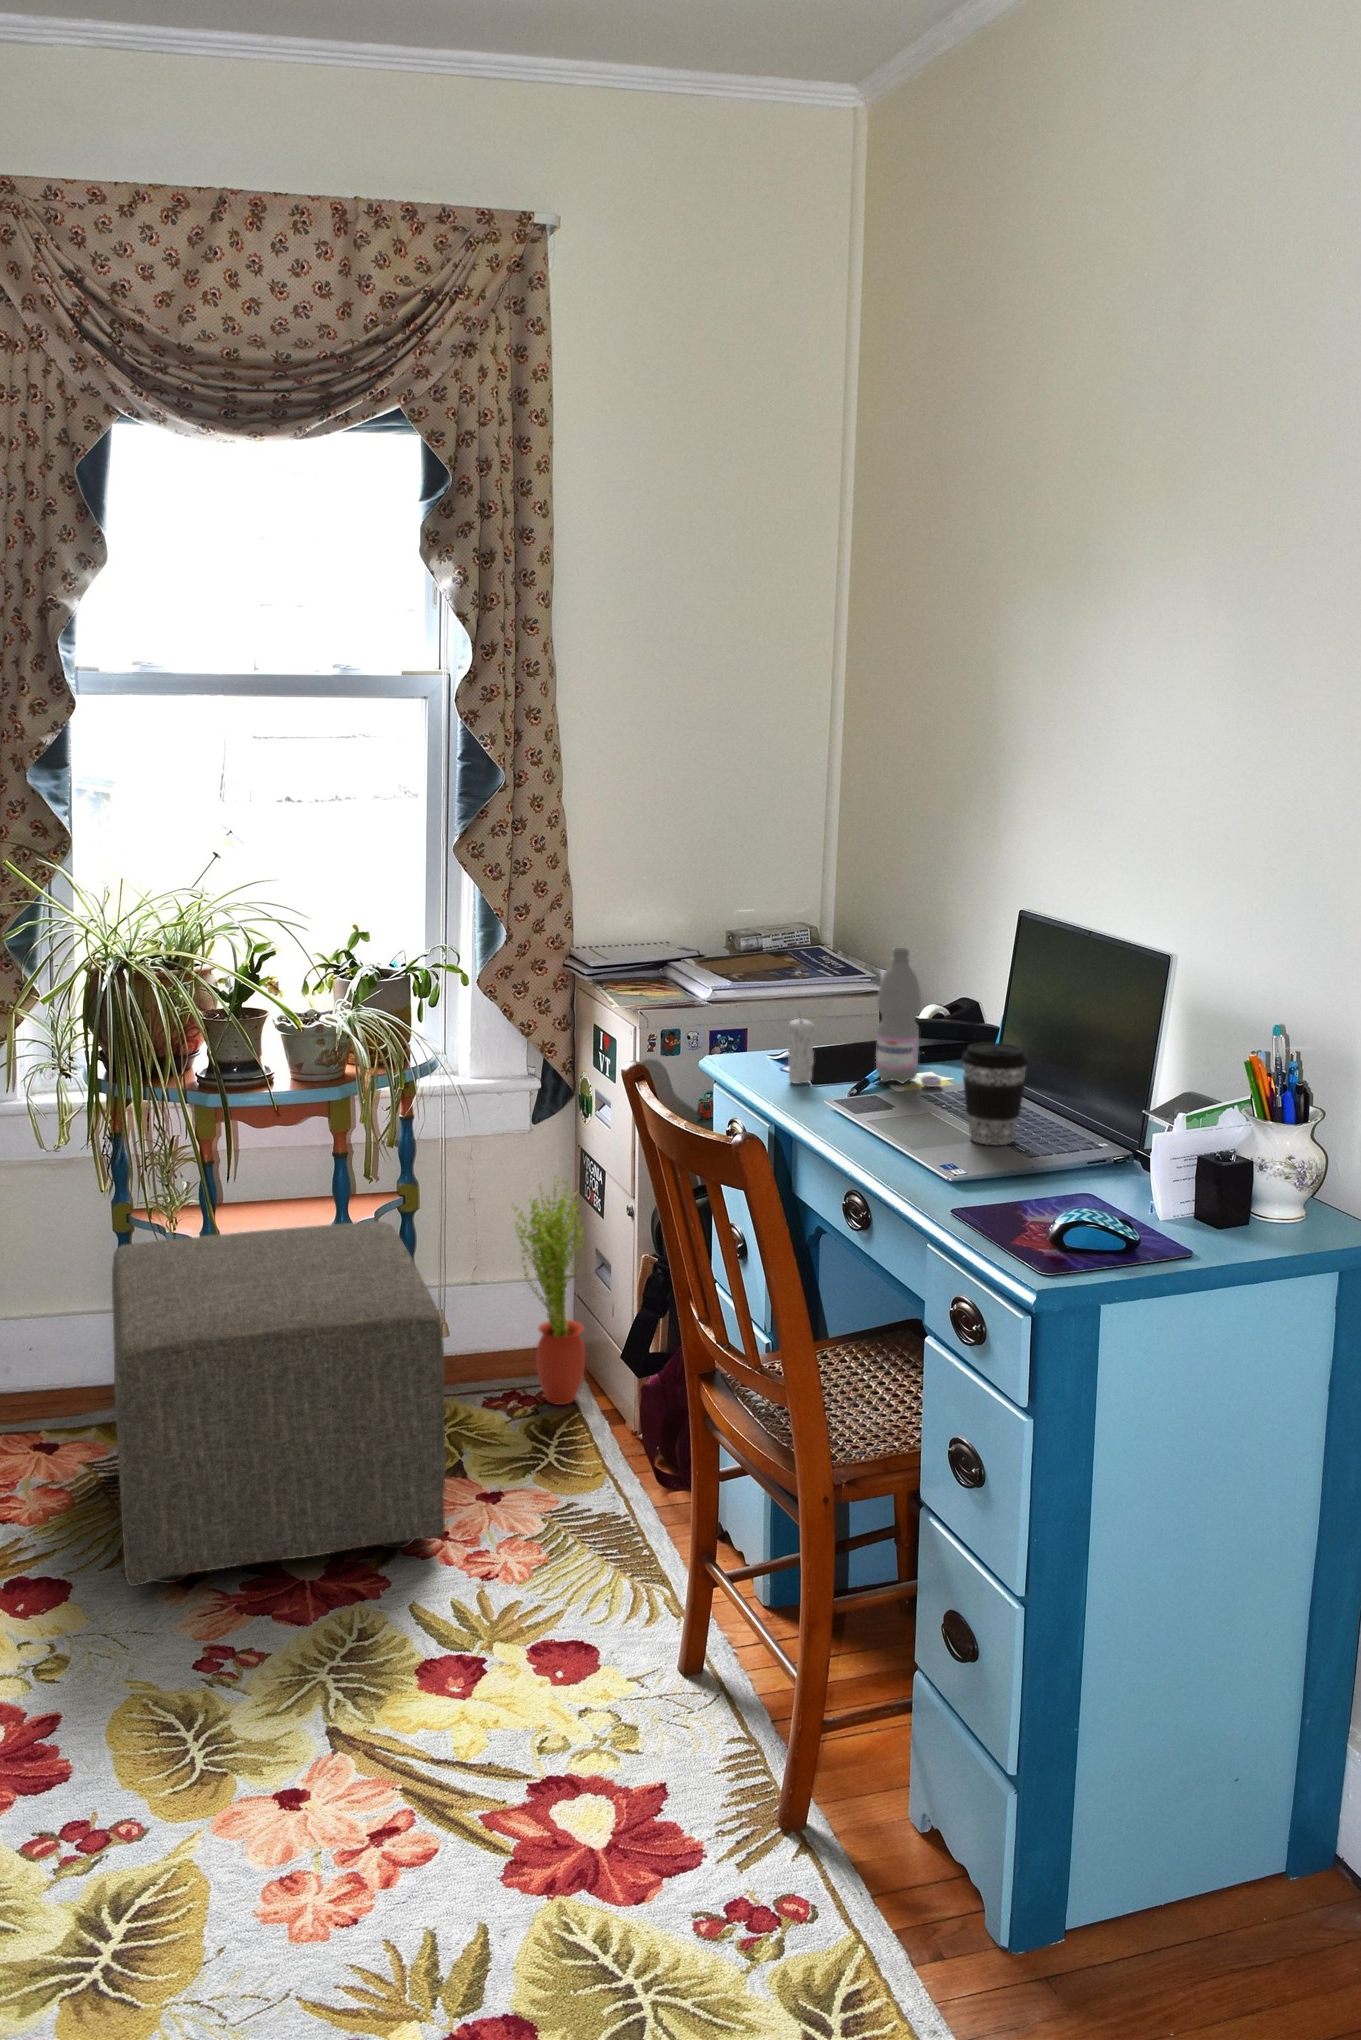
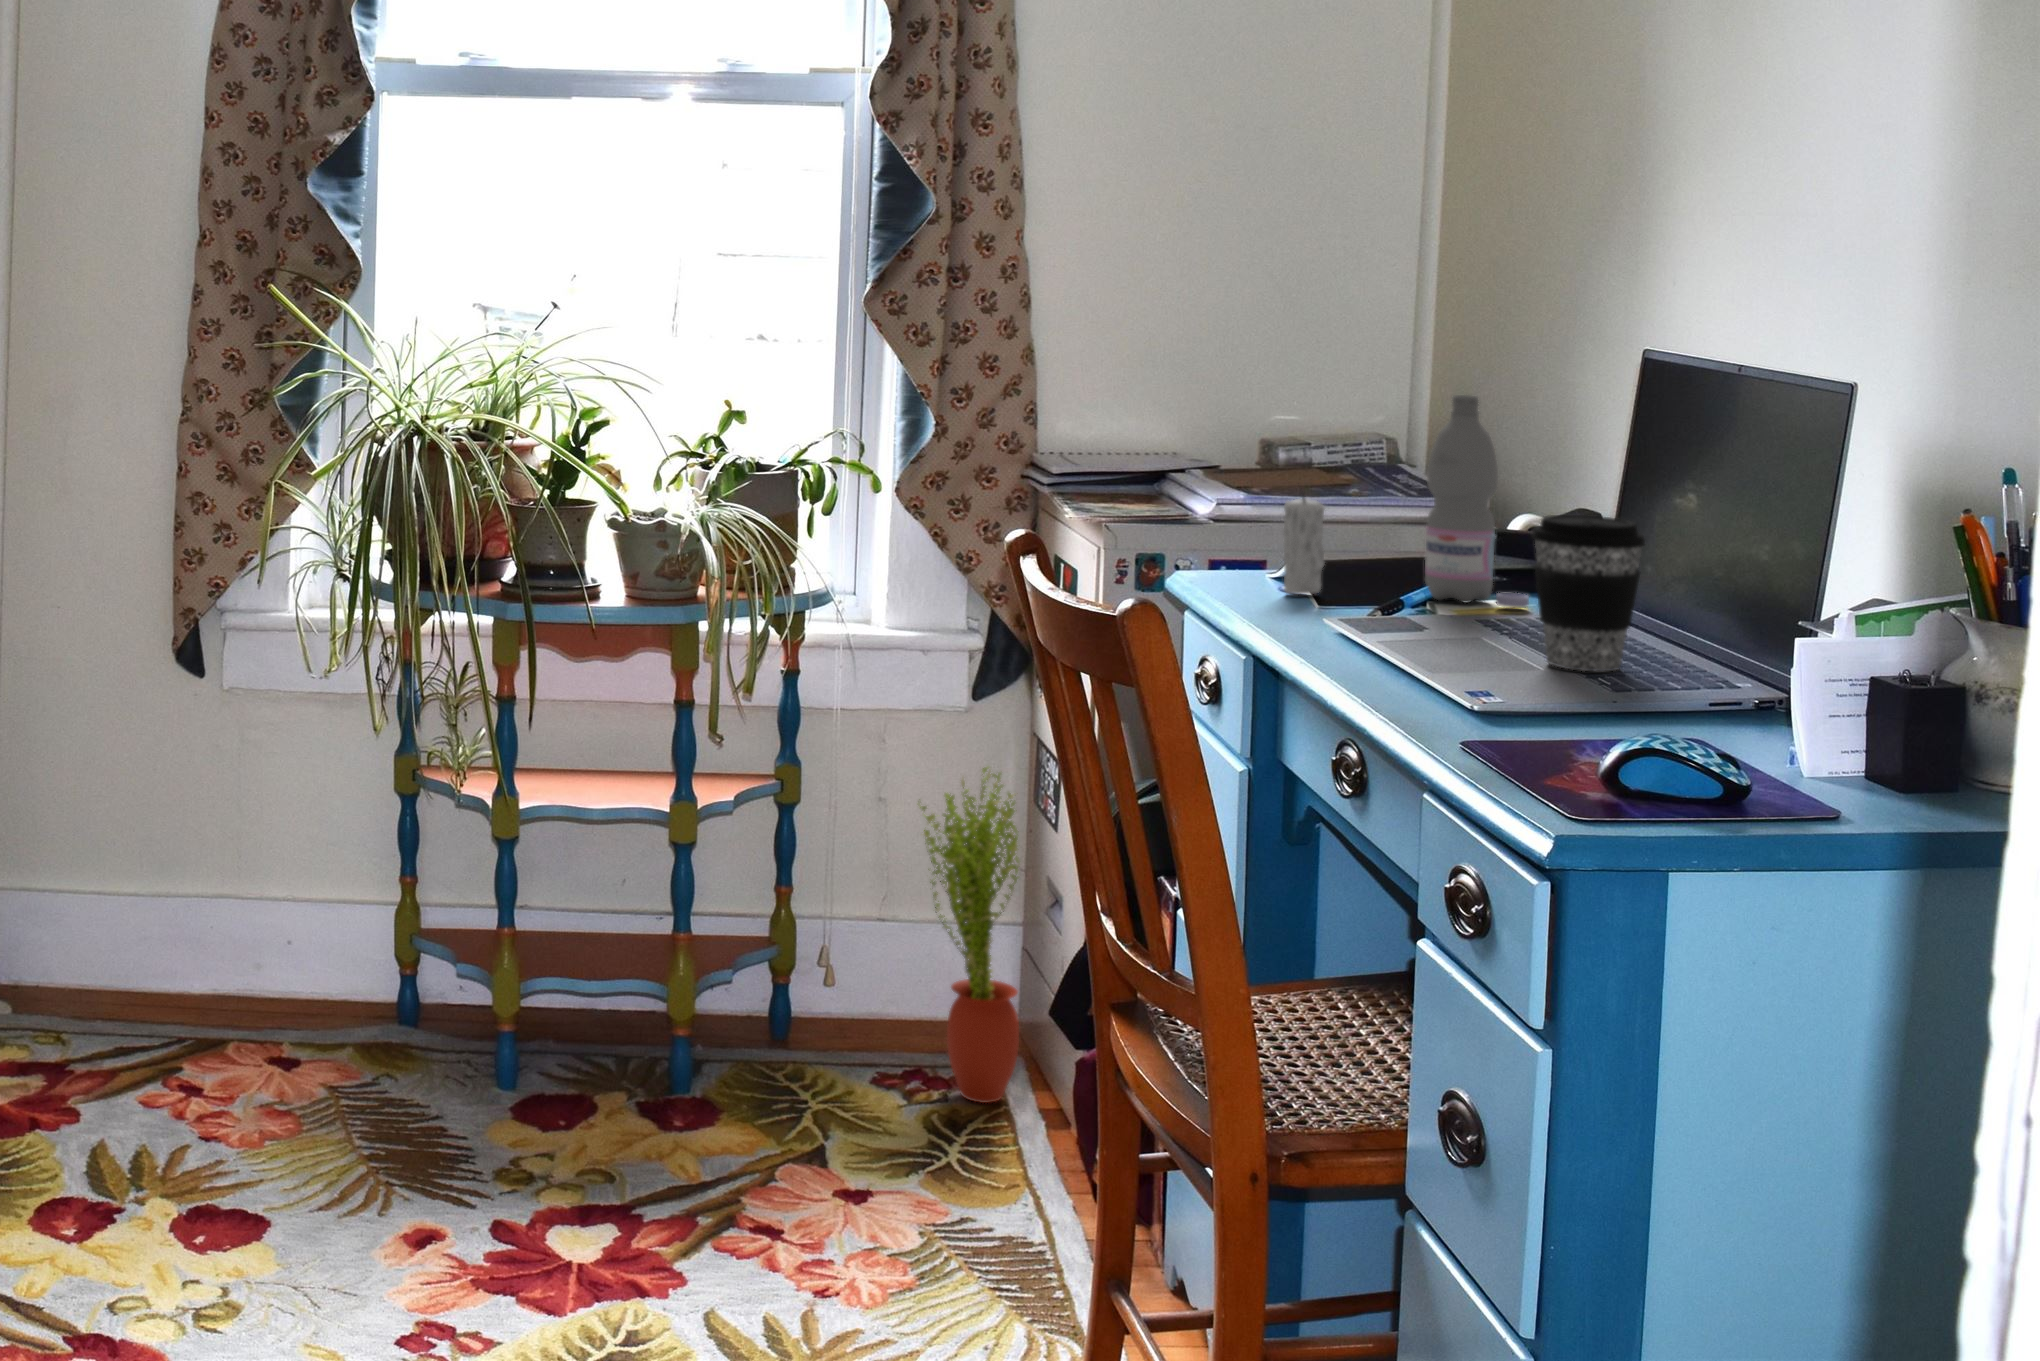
ottoman: present [112,1222,446,1586] -> none [335,792,774,1241]

